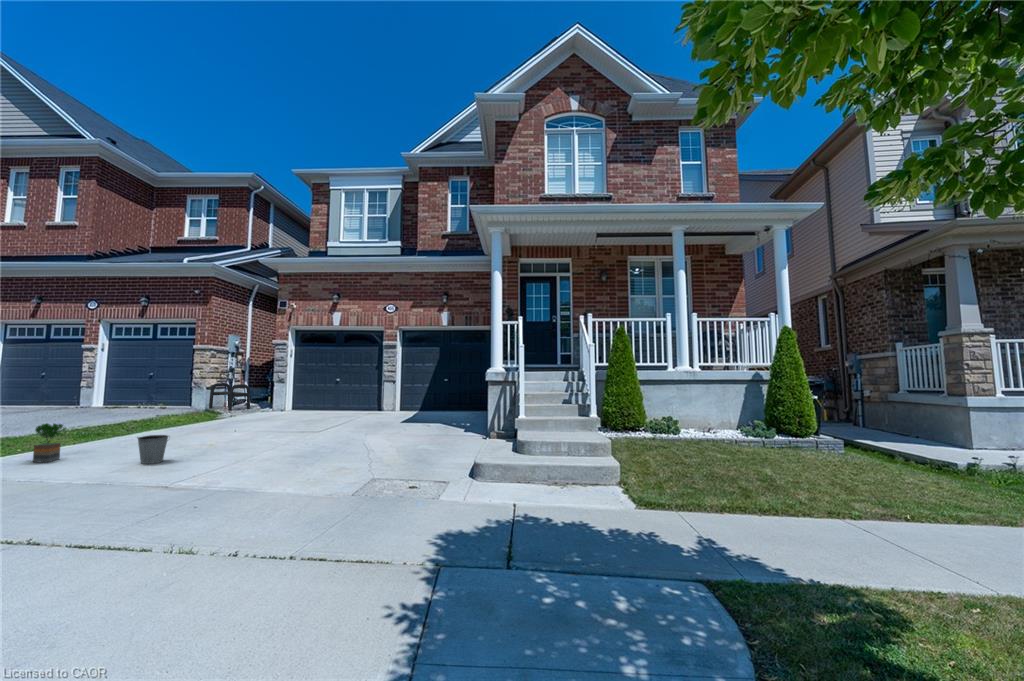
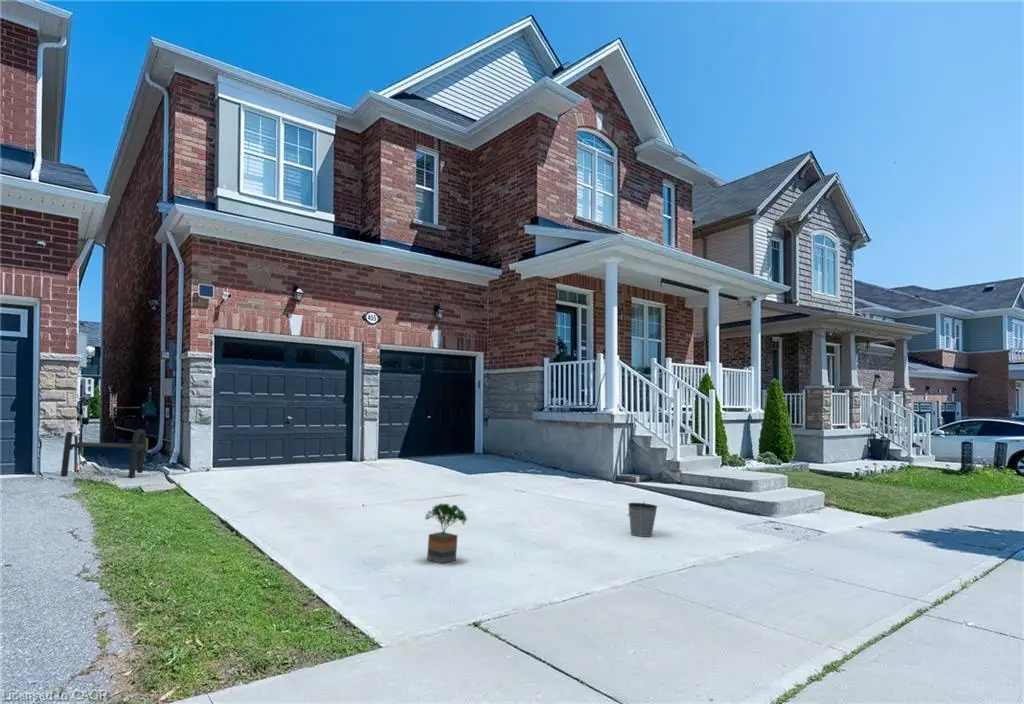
bucket: present [137,435,168,464] -> present [628,503,657,537]

